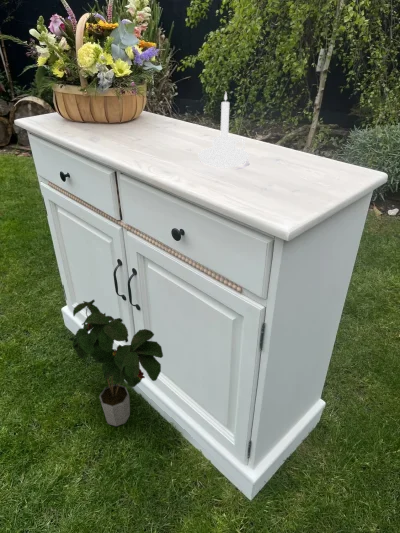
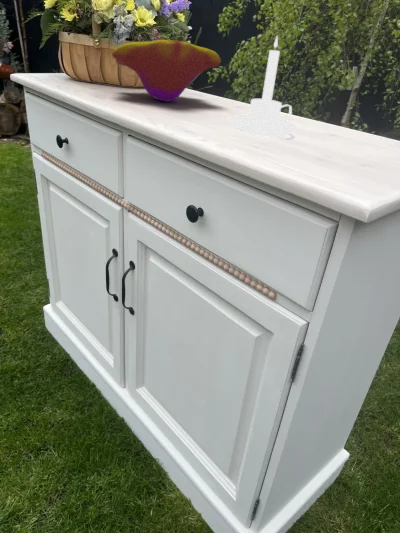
decorative bowl: none [100,83,188,137] -> present [112,38,221,102]
potted plant: present [69,300,163,426] -> none [44,295,157,456]

